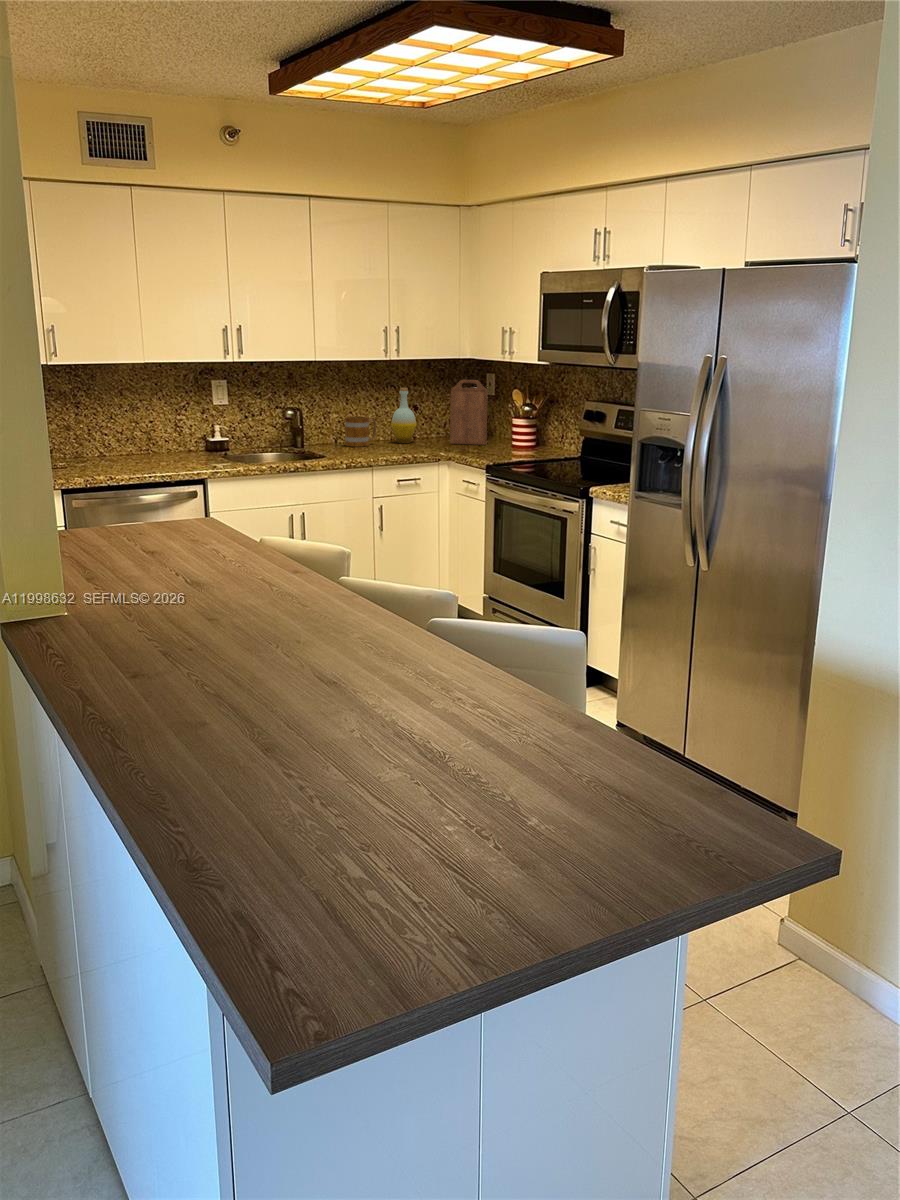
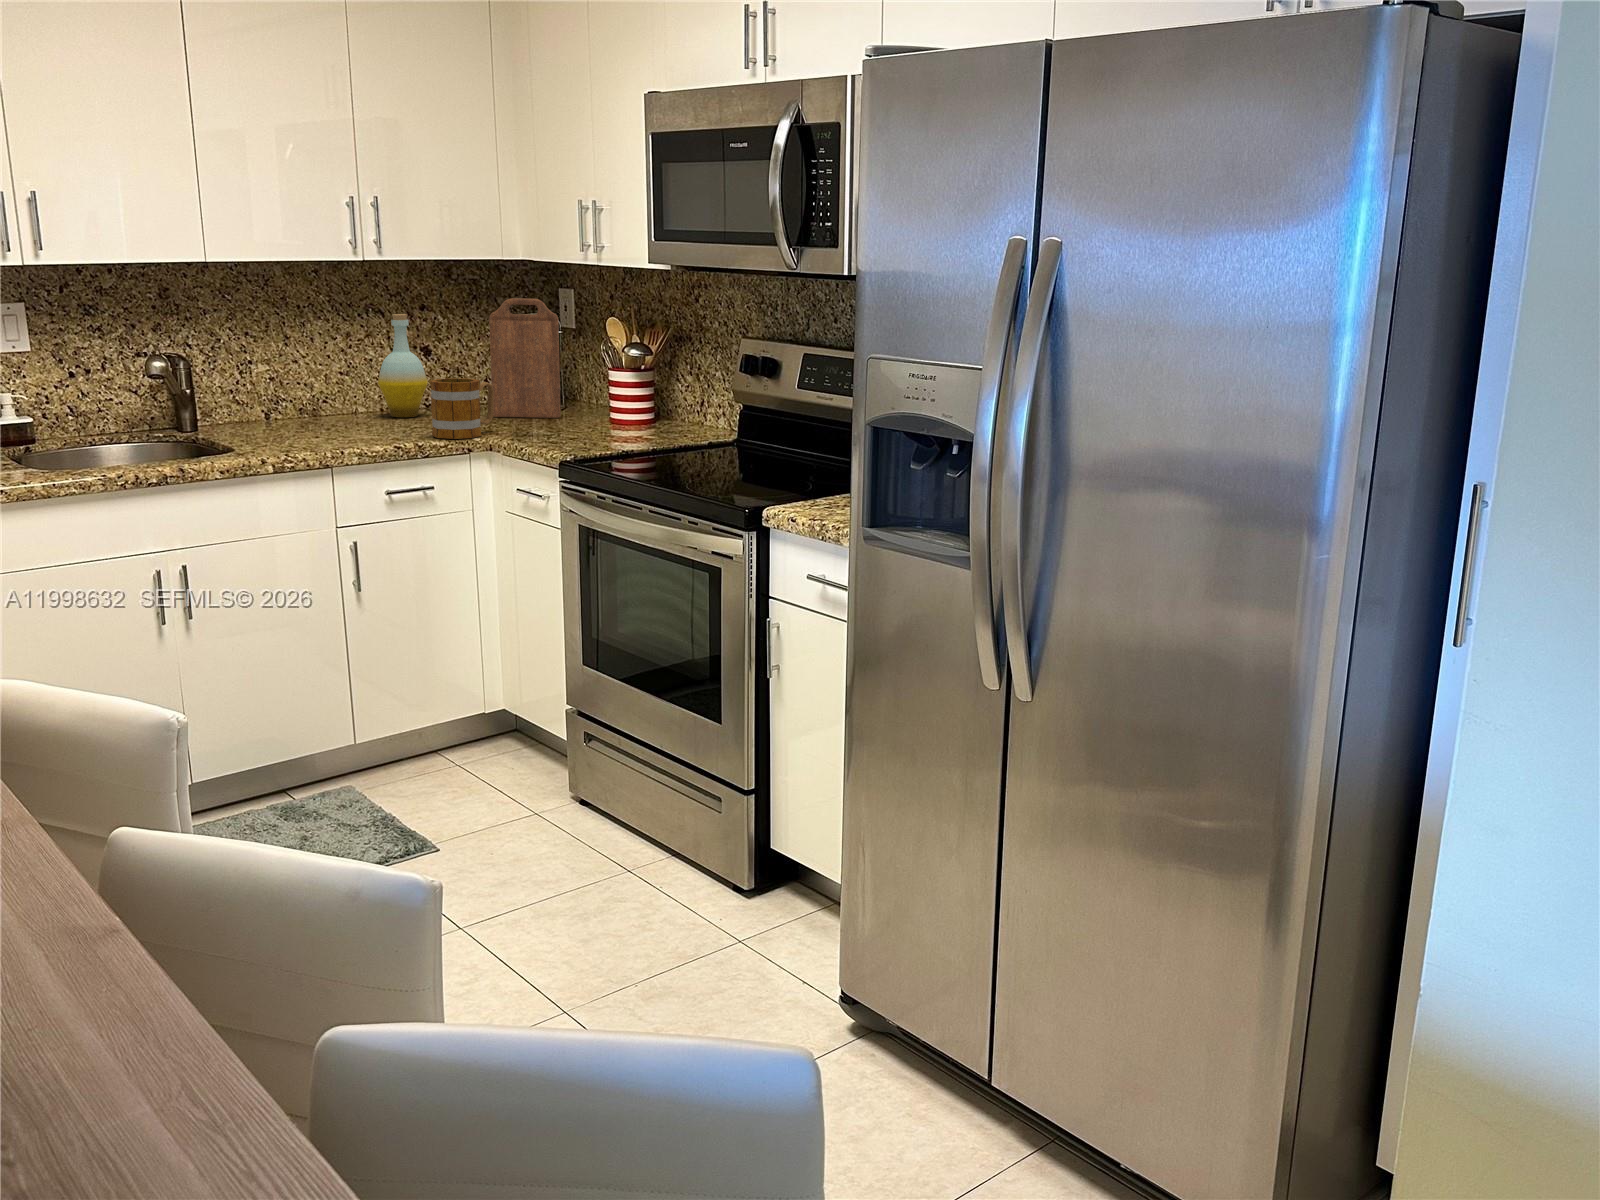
mug: present [345,417,376,447] -> present [430,378,494,439]

